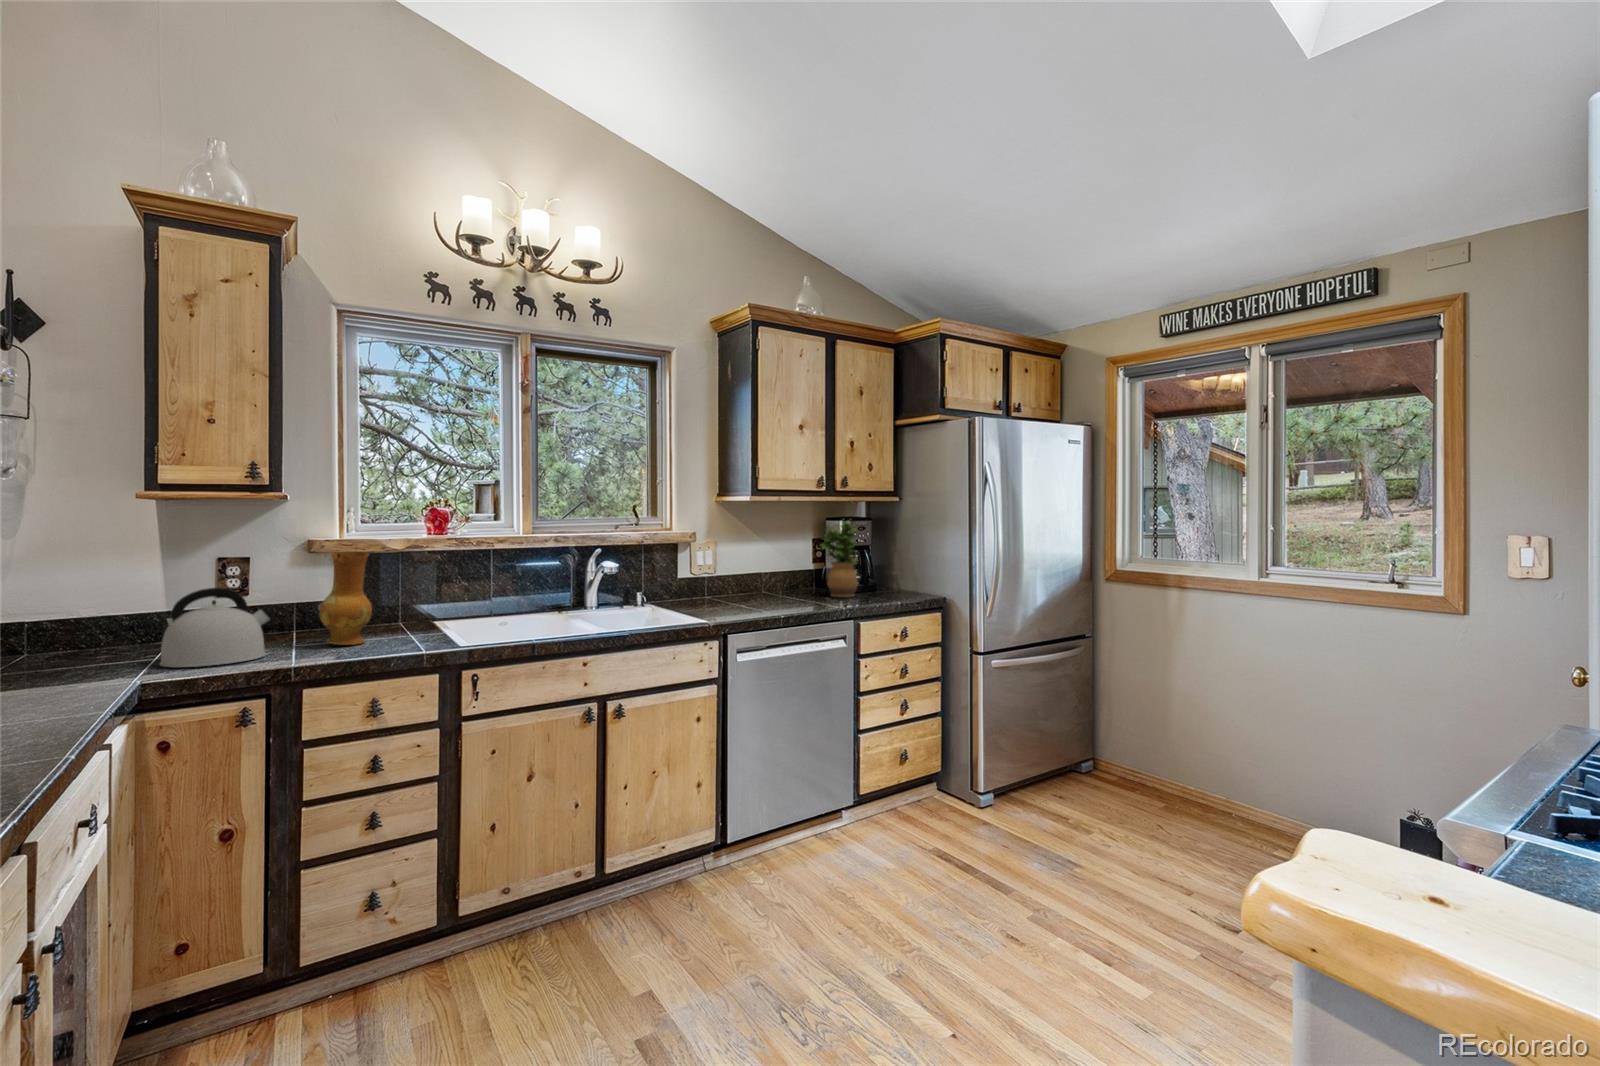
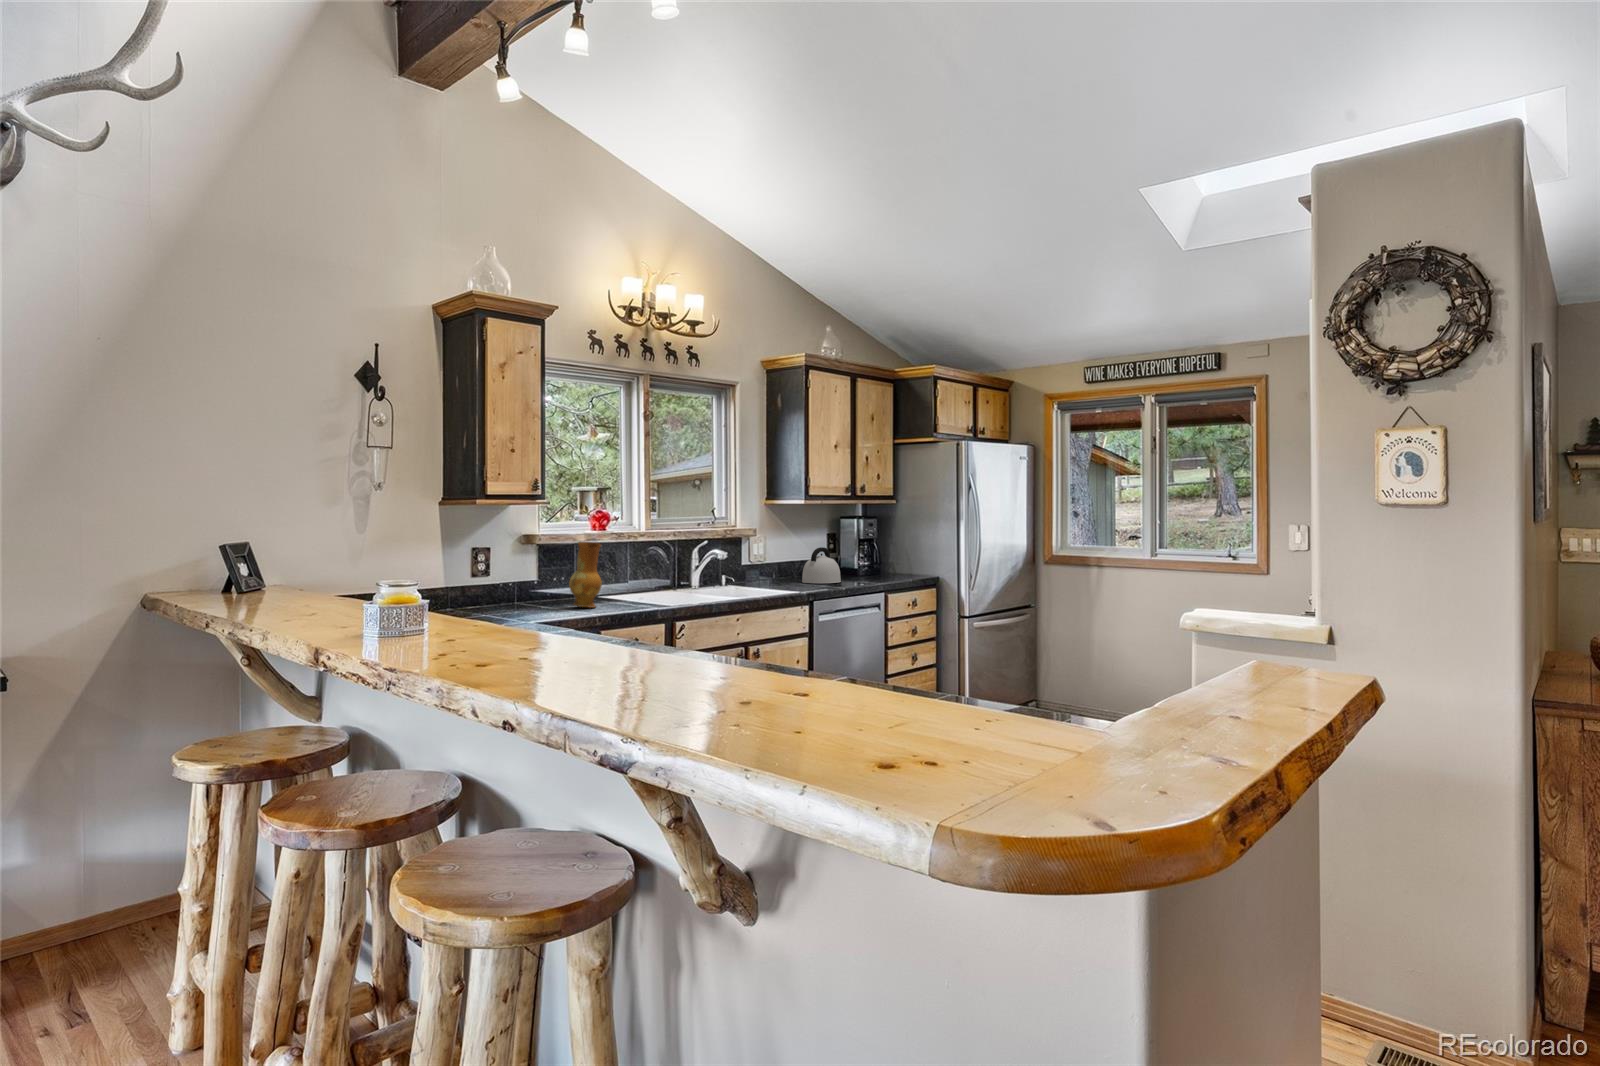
potted plant: present [820,522,858,597] -> none [840,519,872,578]
kettle: present [160,588,274,667] -> present [802,547,841,583]

